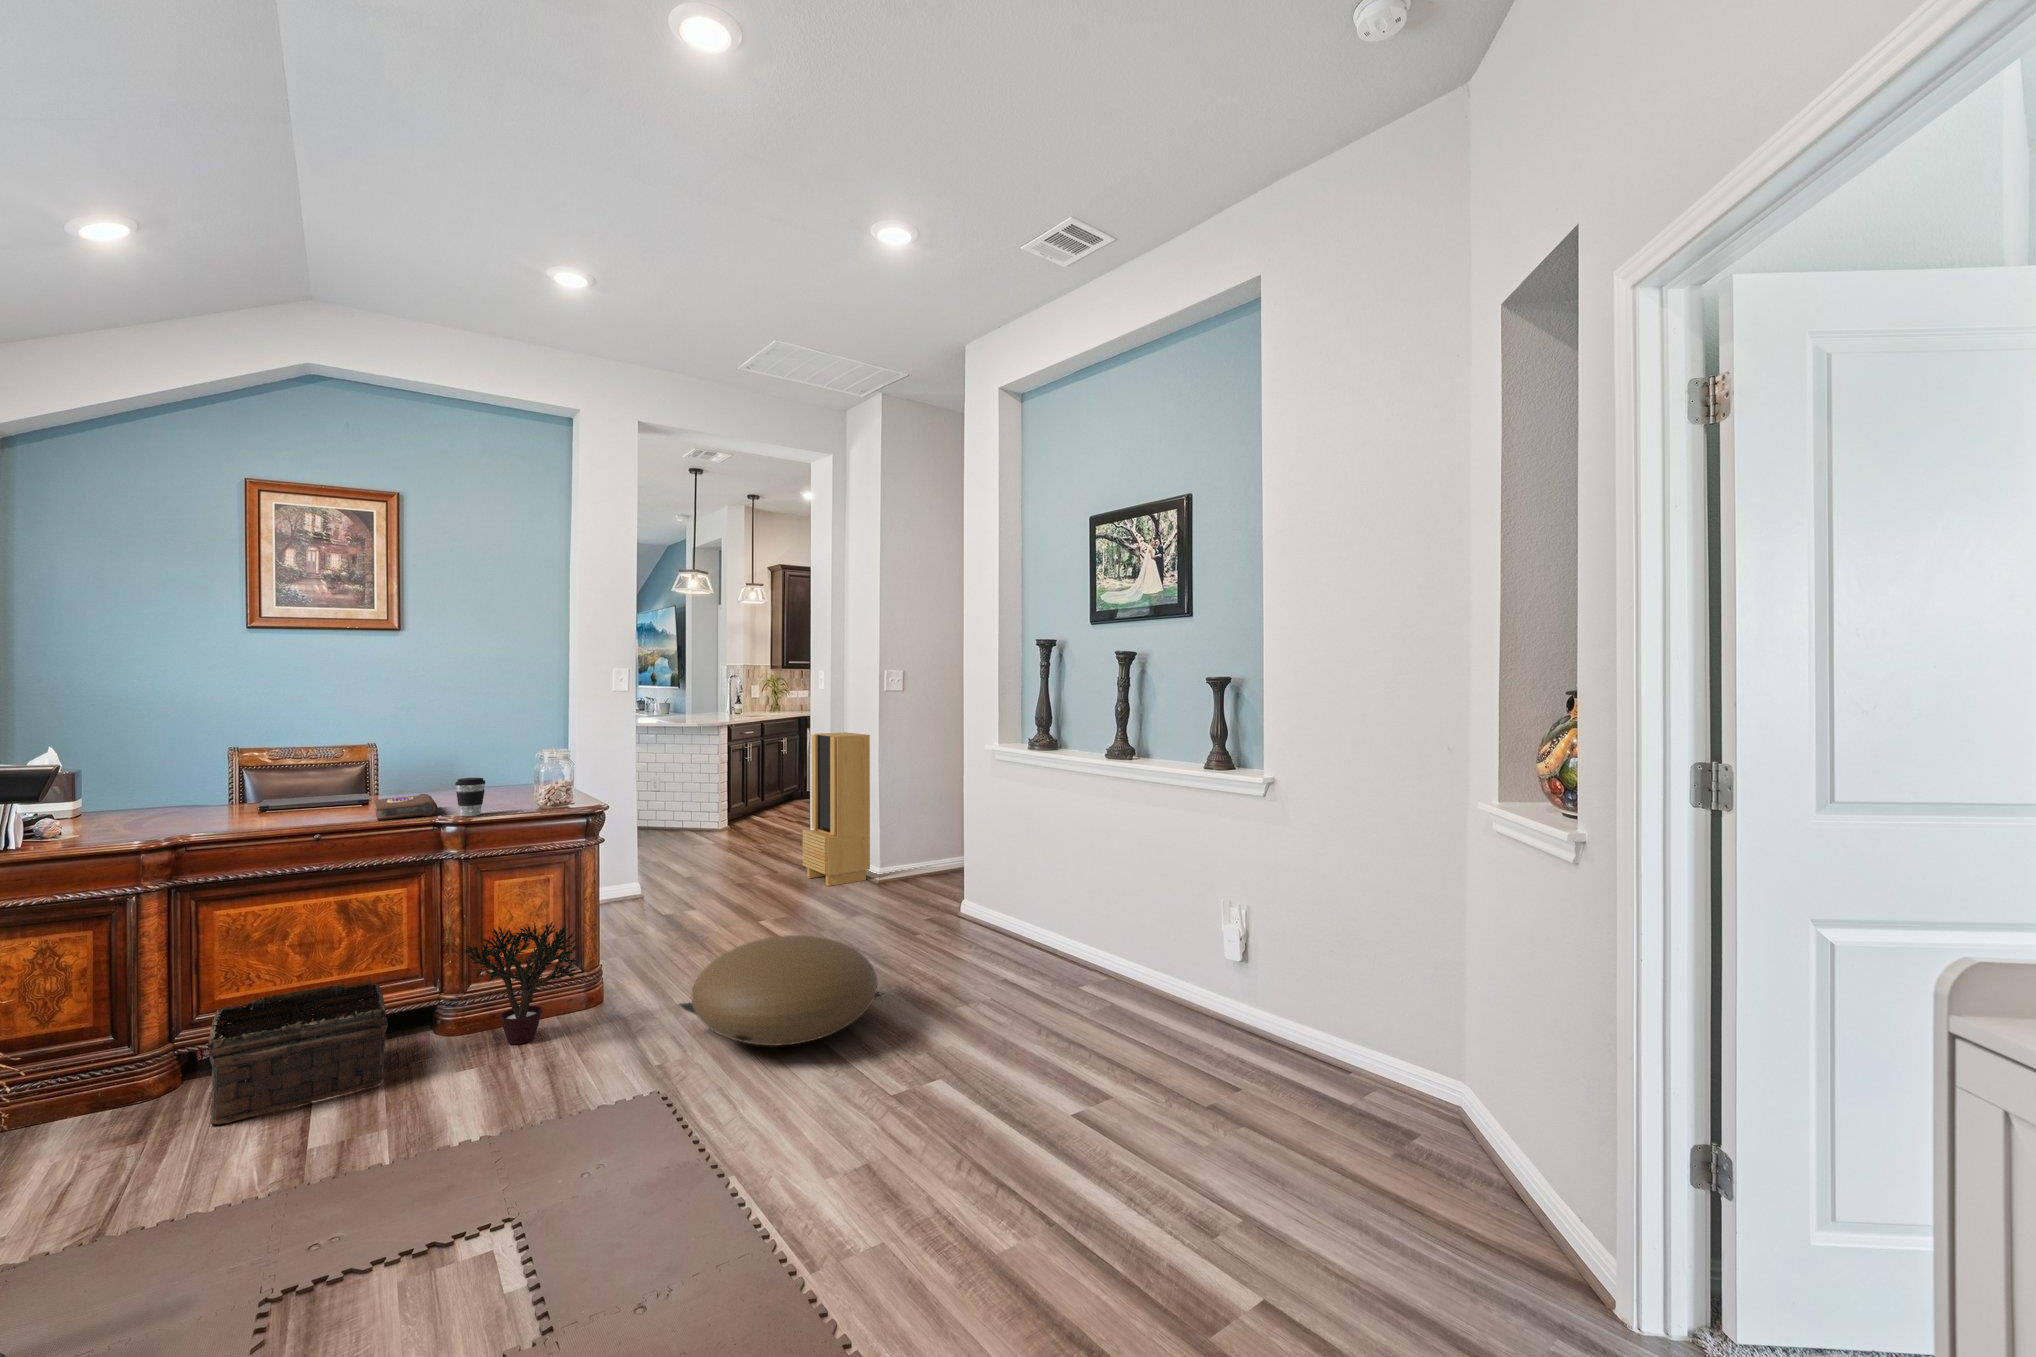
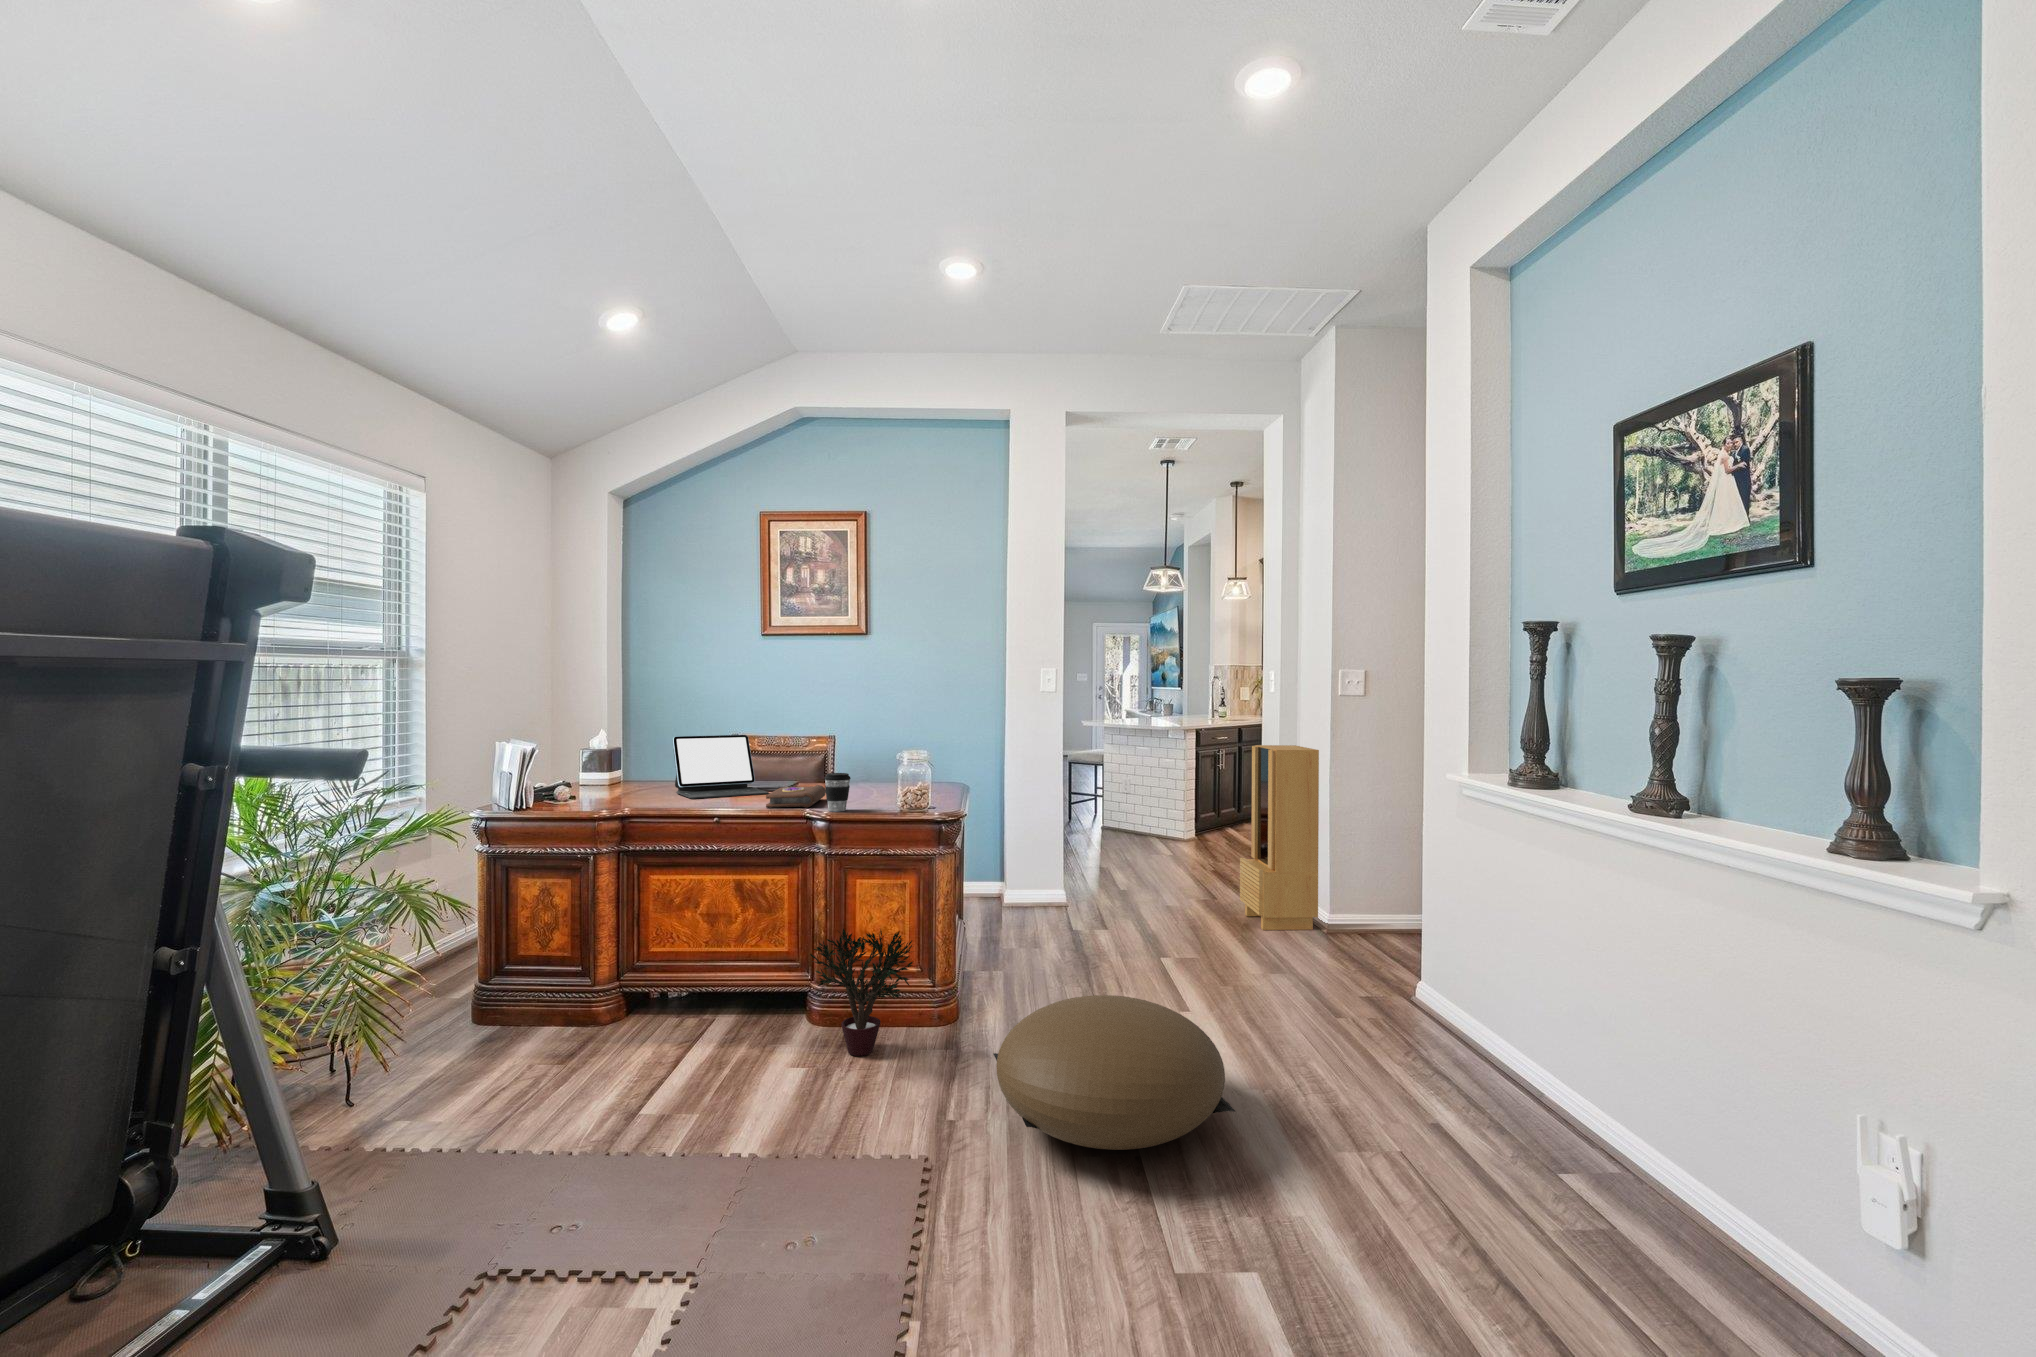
tablet: none [187,716,359,823] -> present [672,735,769,799]
basket: present [208,983,388,1124] -> none [604,958,755,1072]

